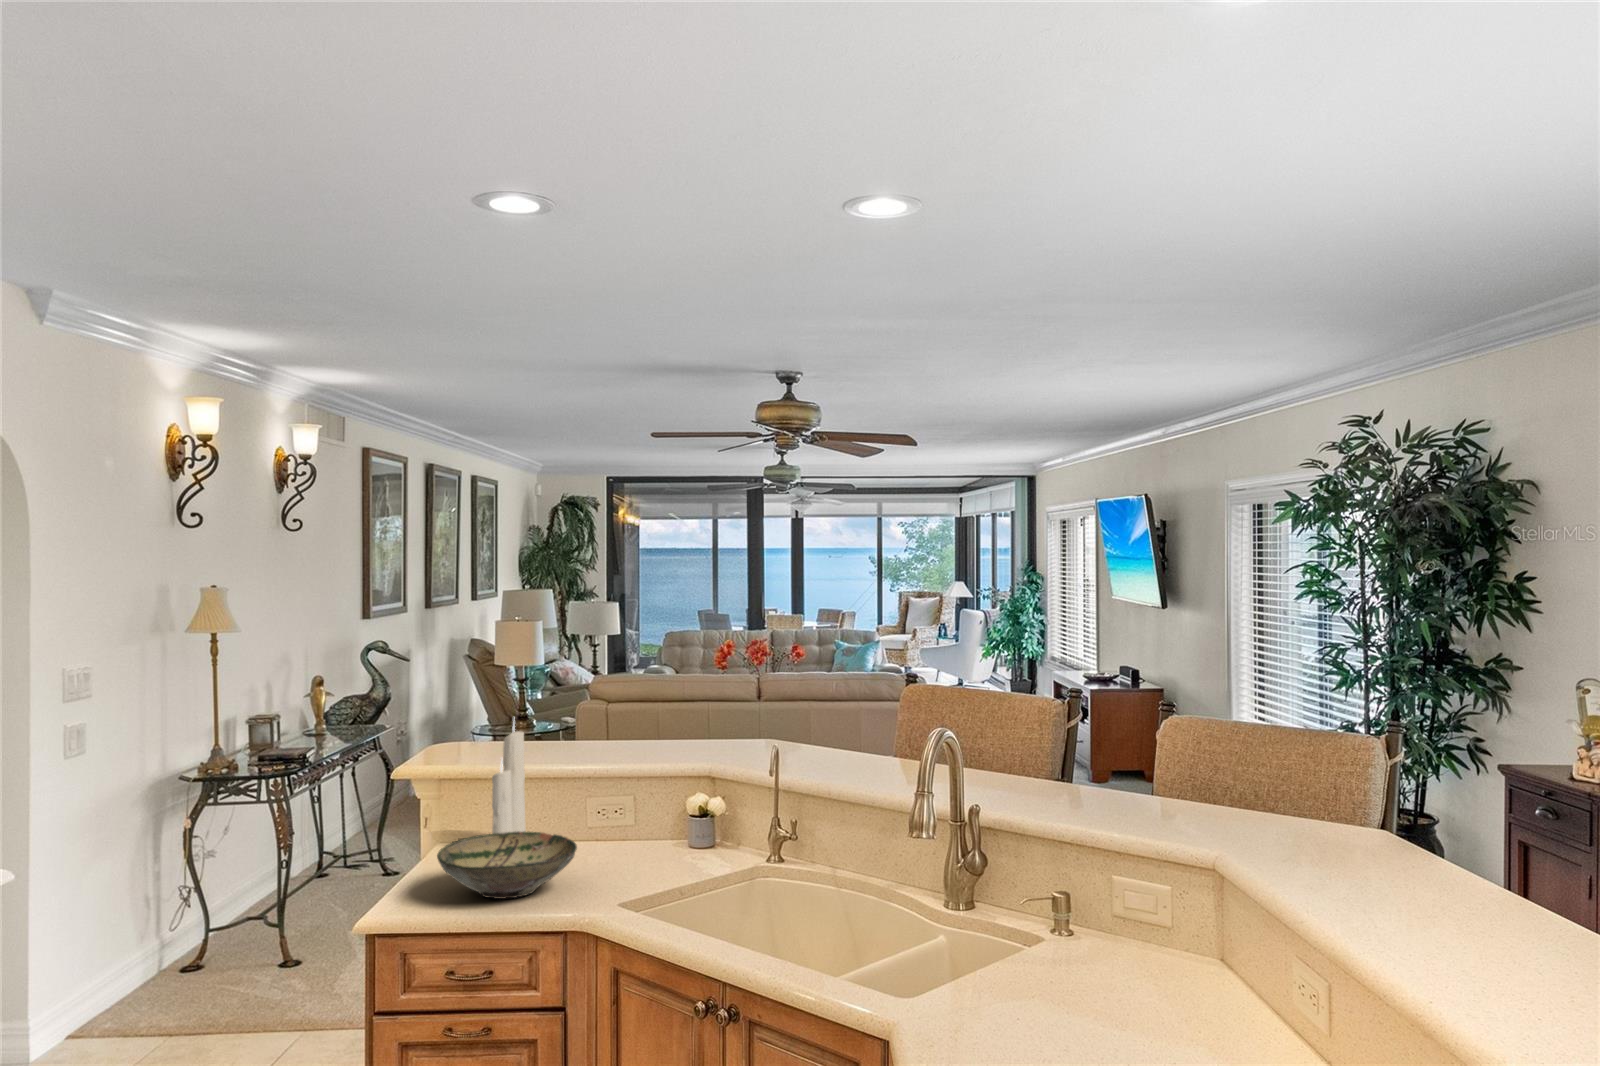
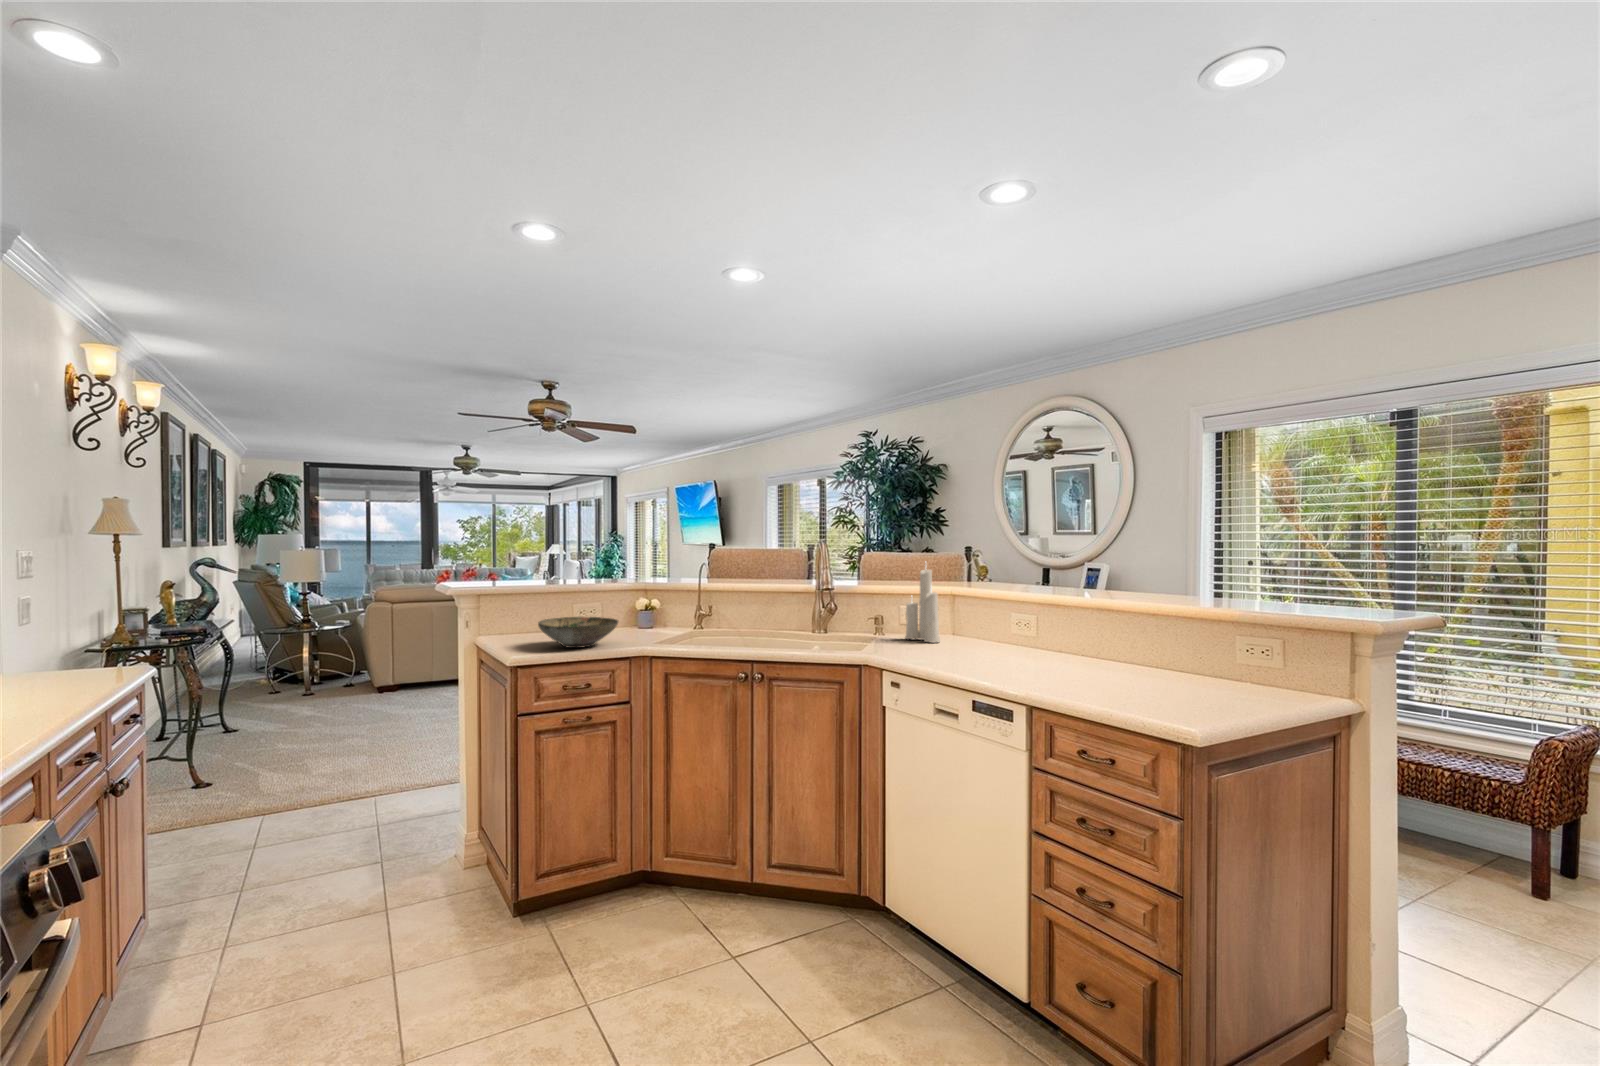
candle: present [492,722,526,834] -> present [905,569,940,643]

